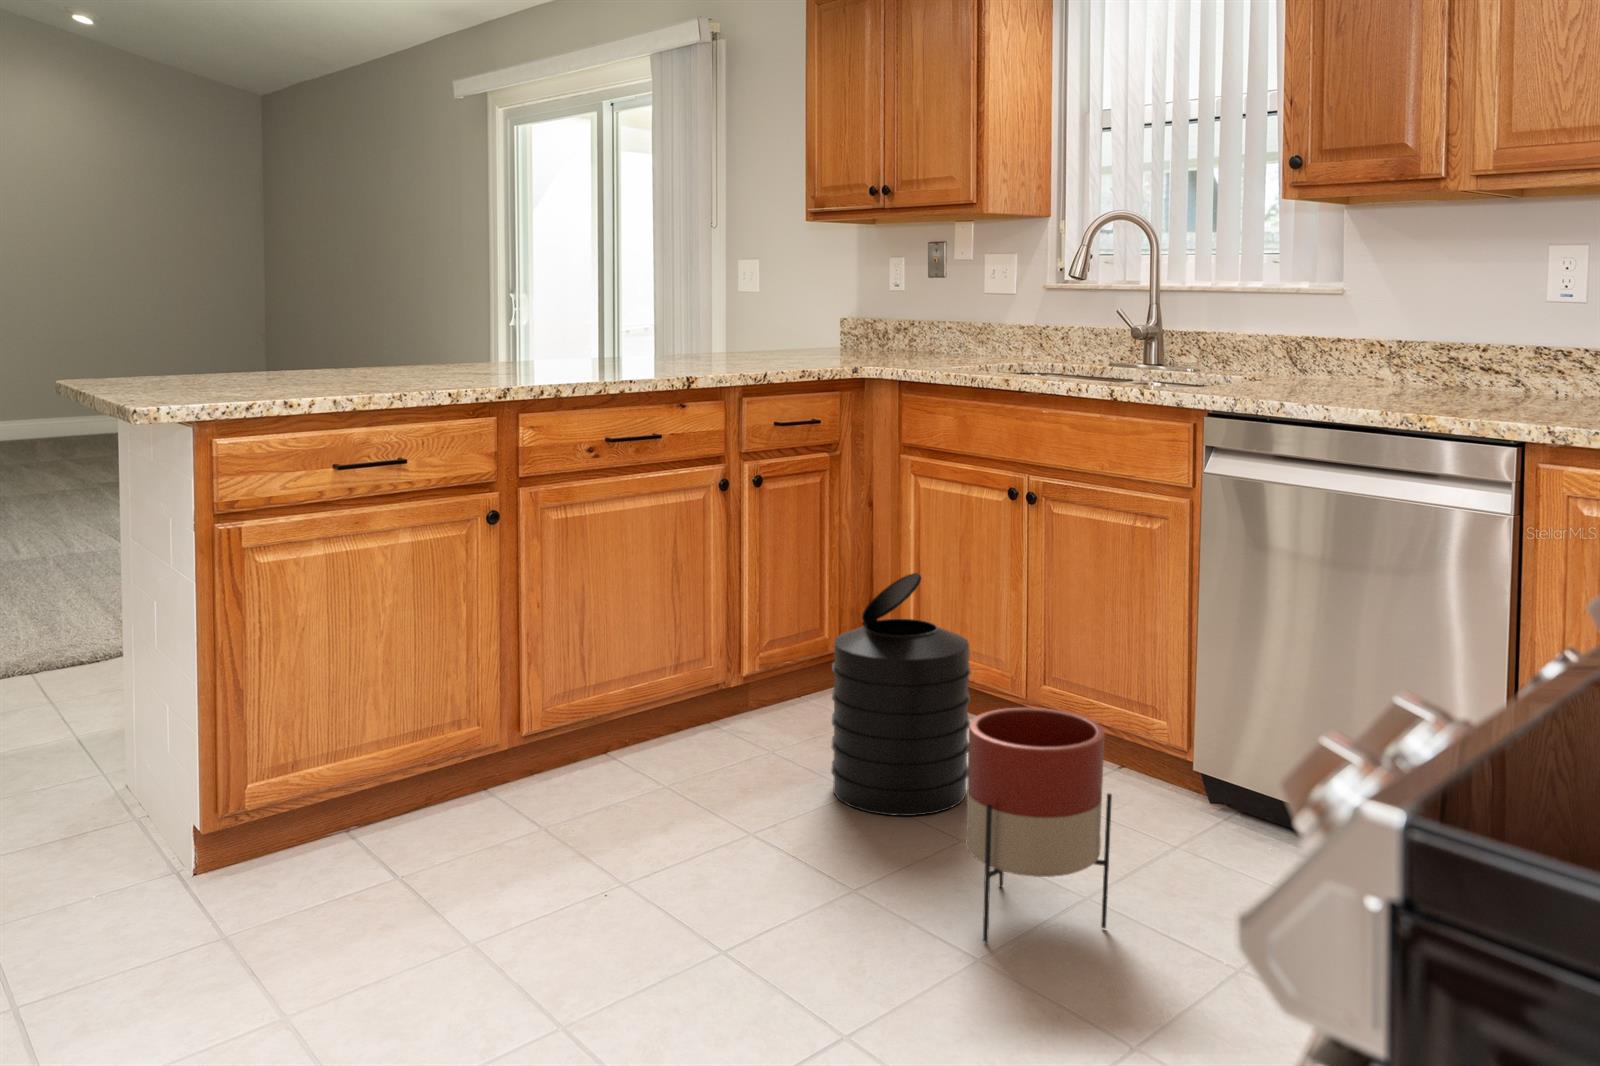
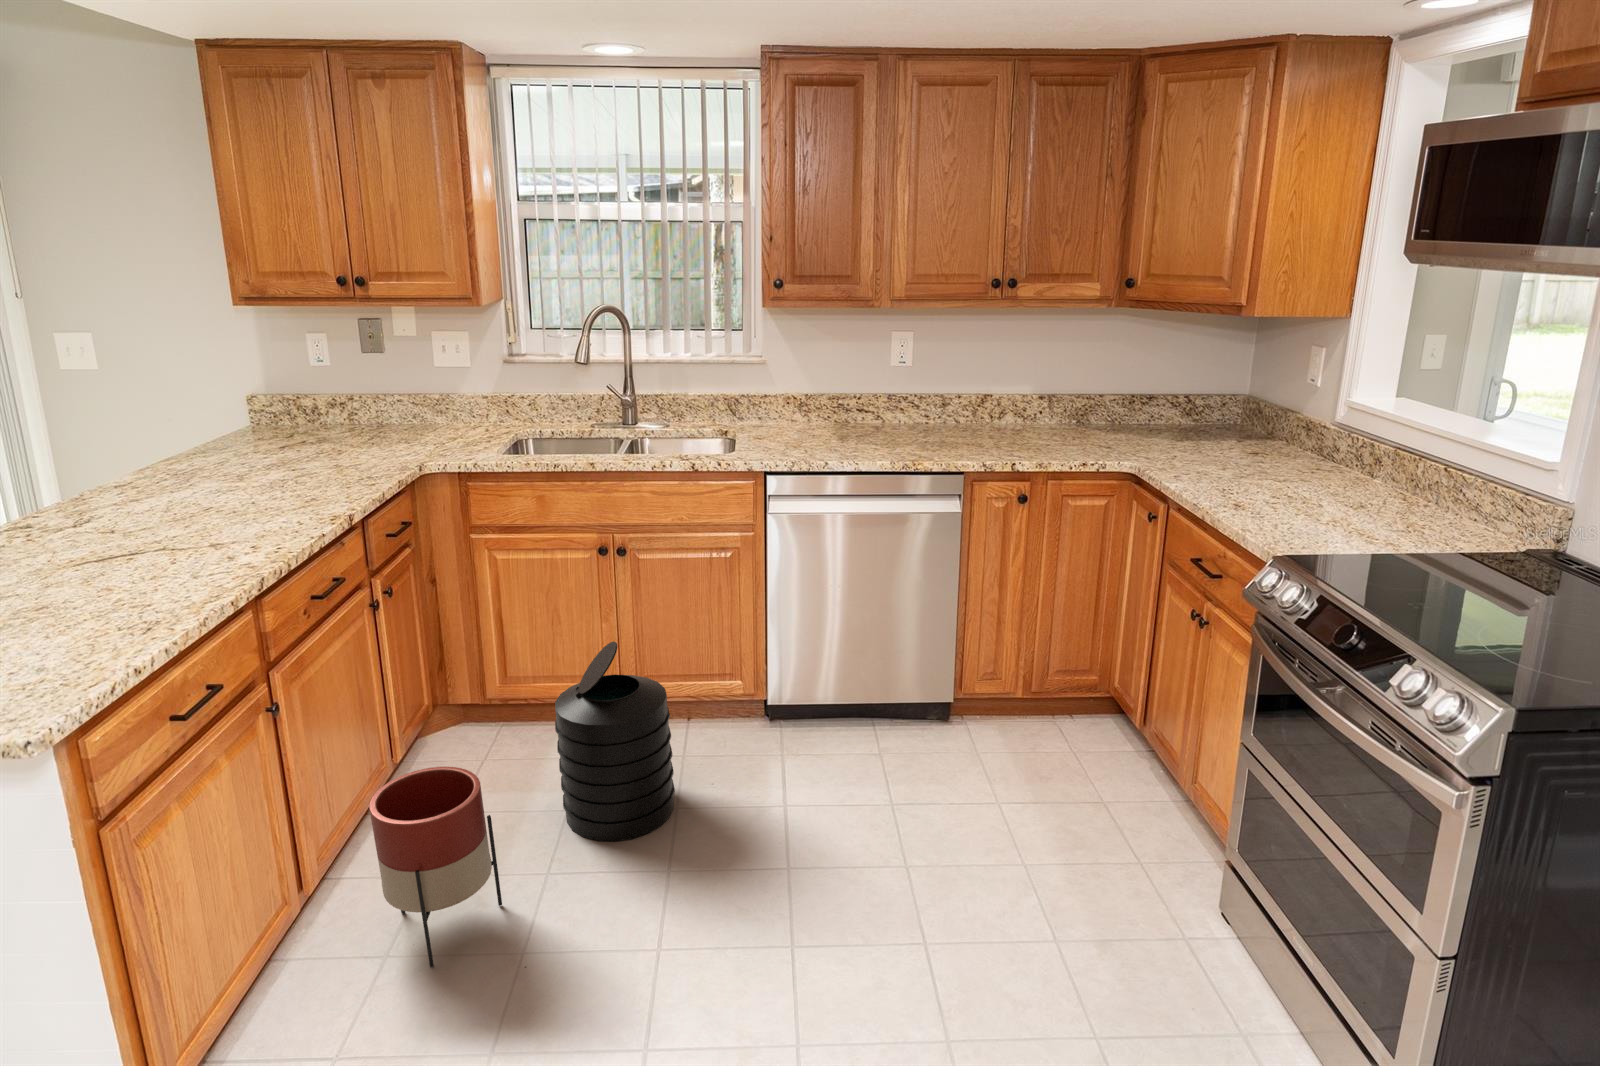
planter: present [966,708,1112,942] -> present [369,767,502,968]

